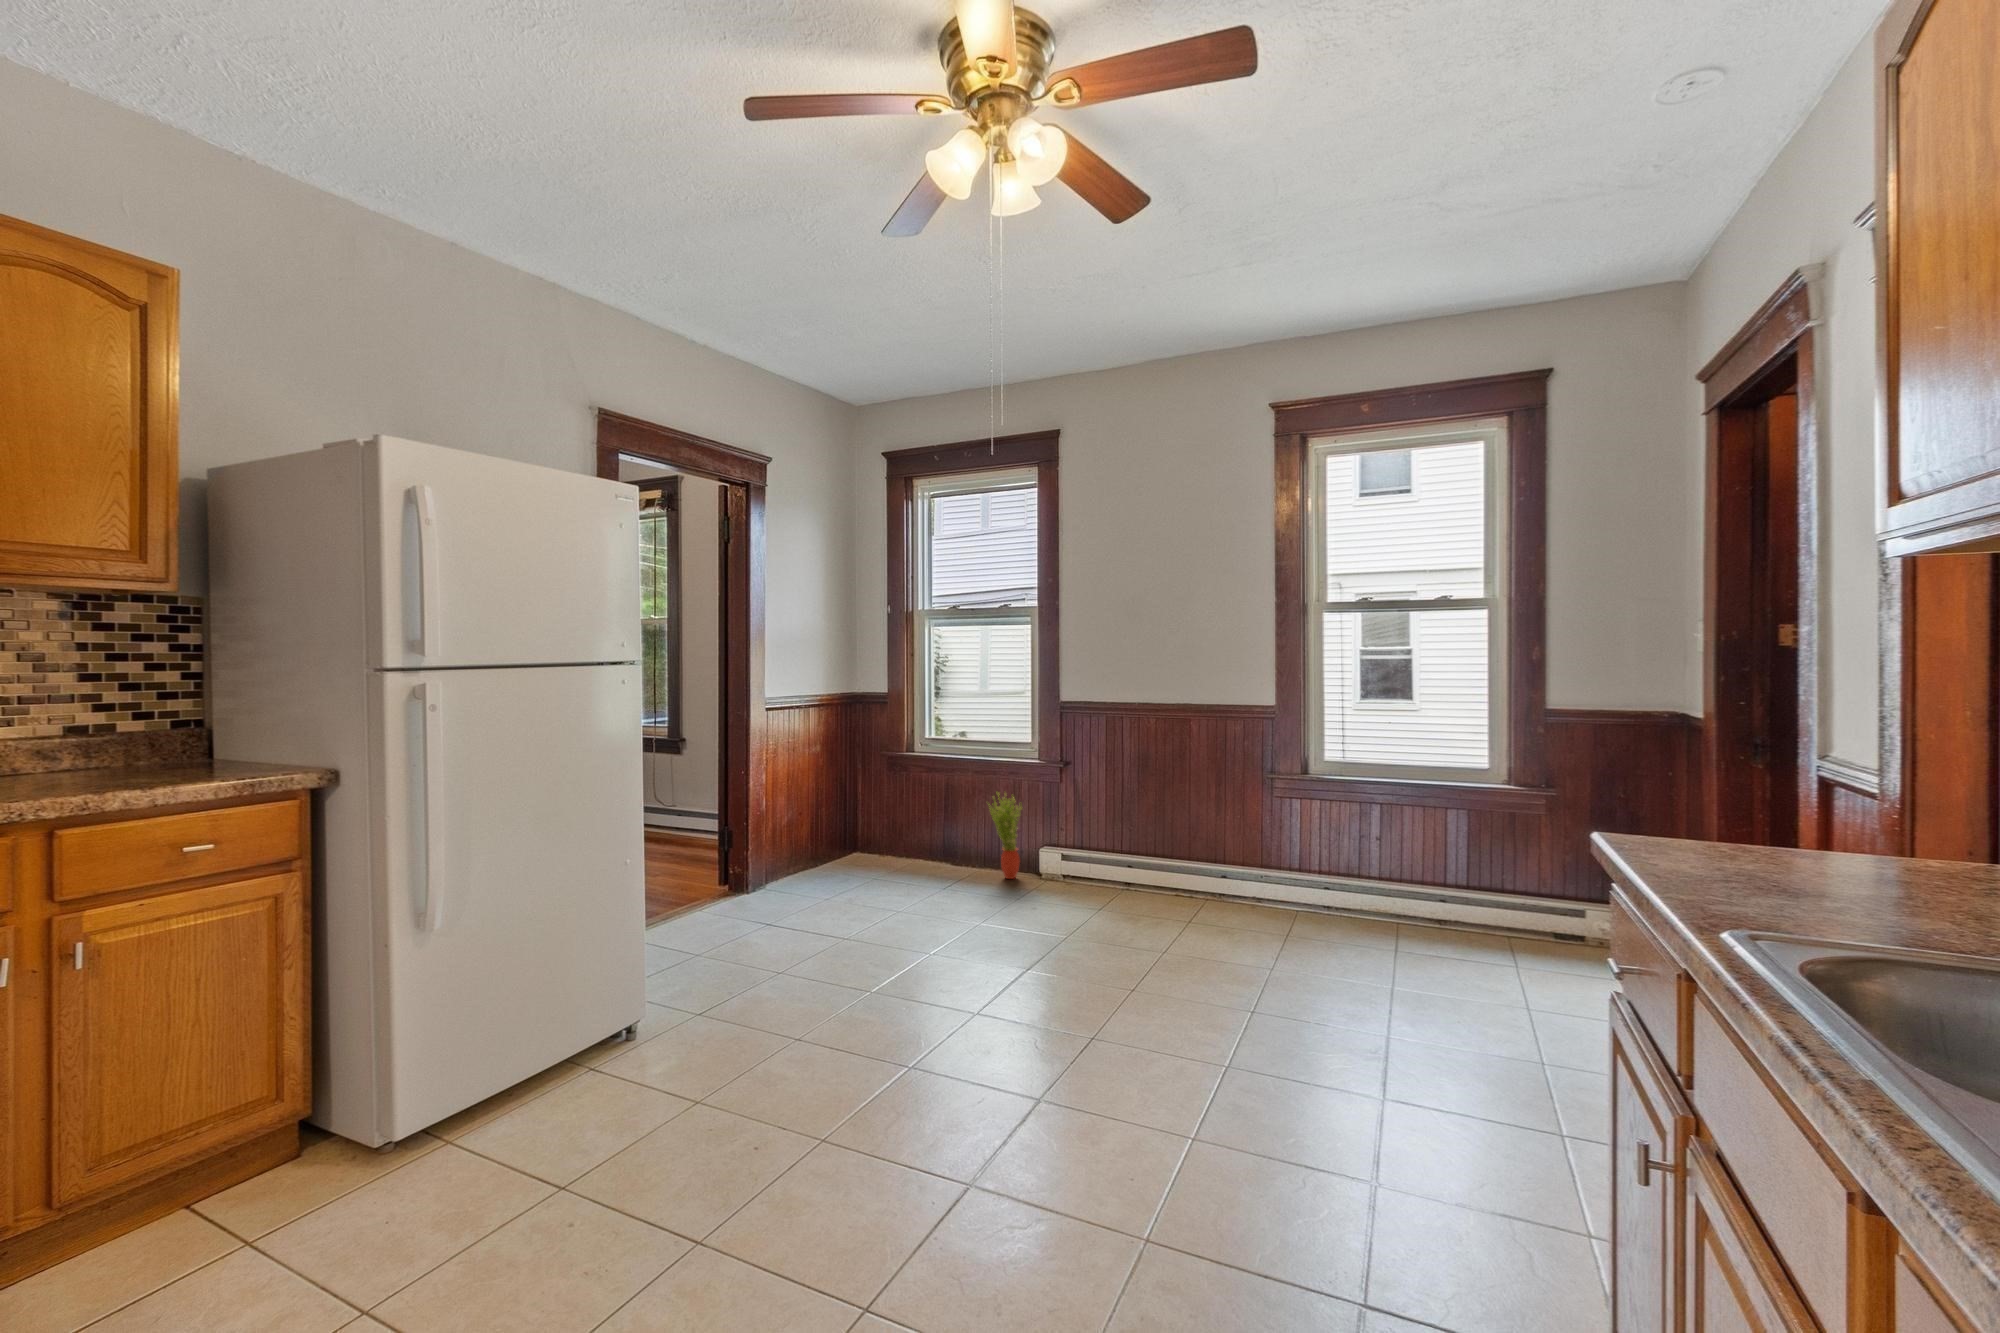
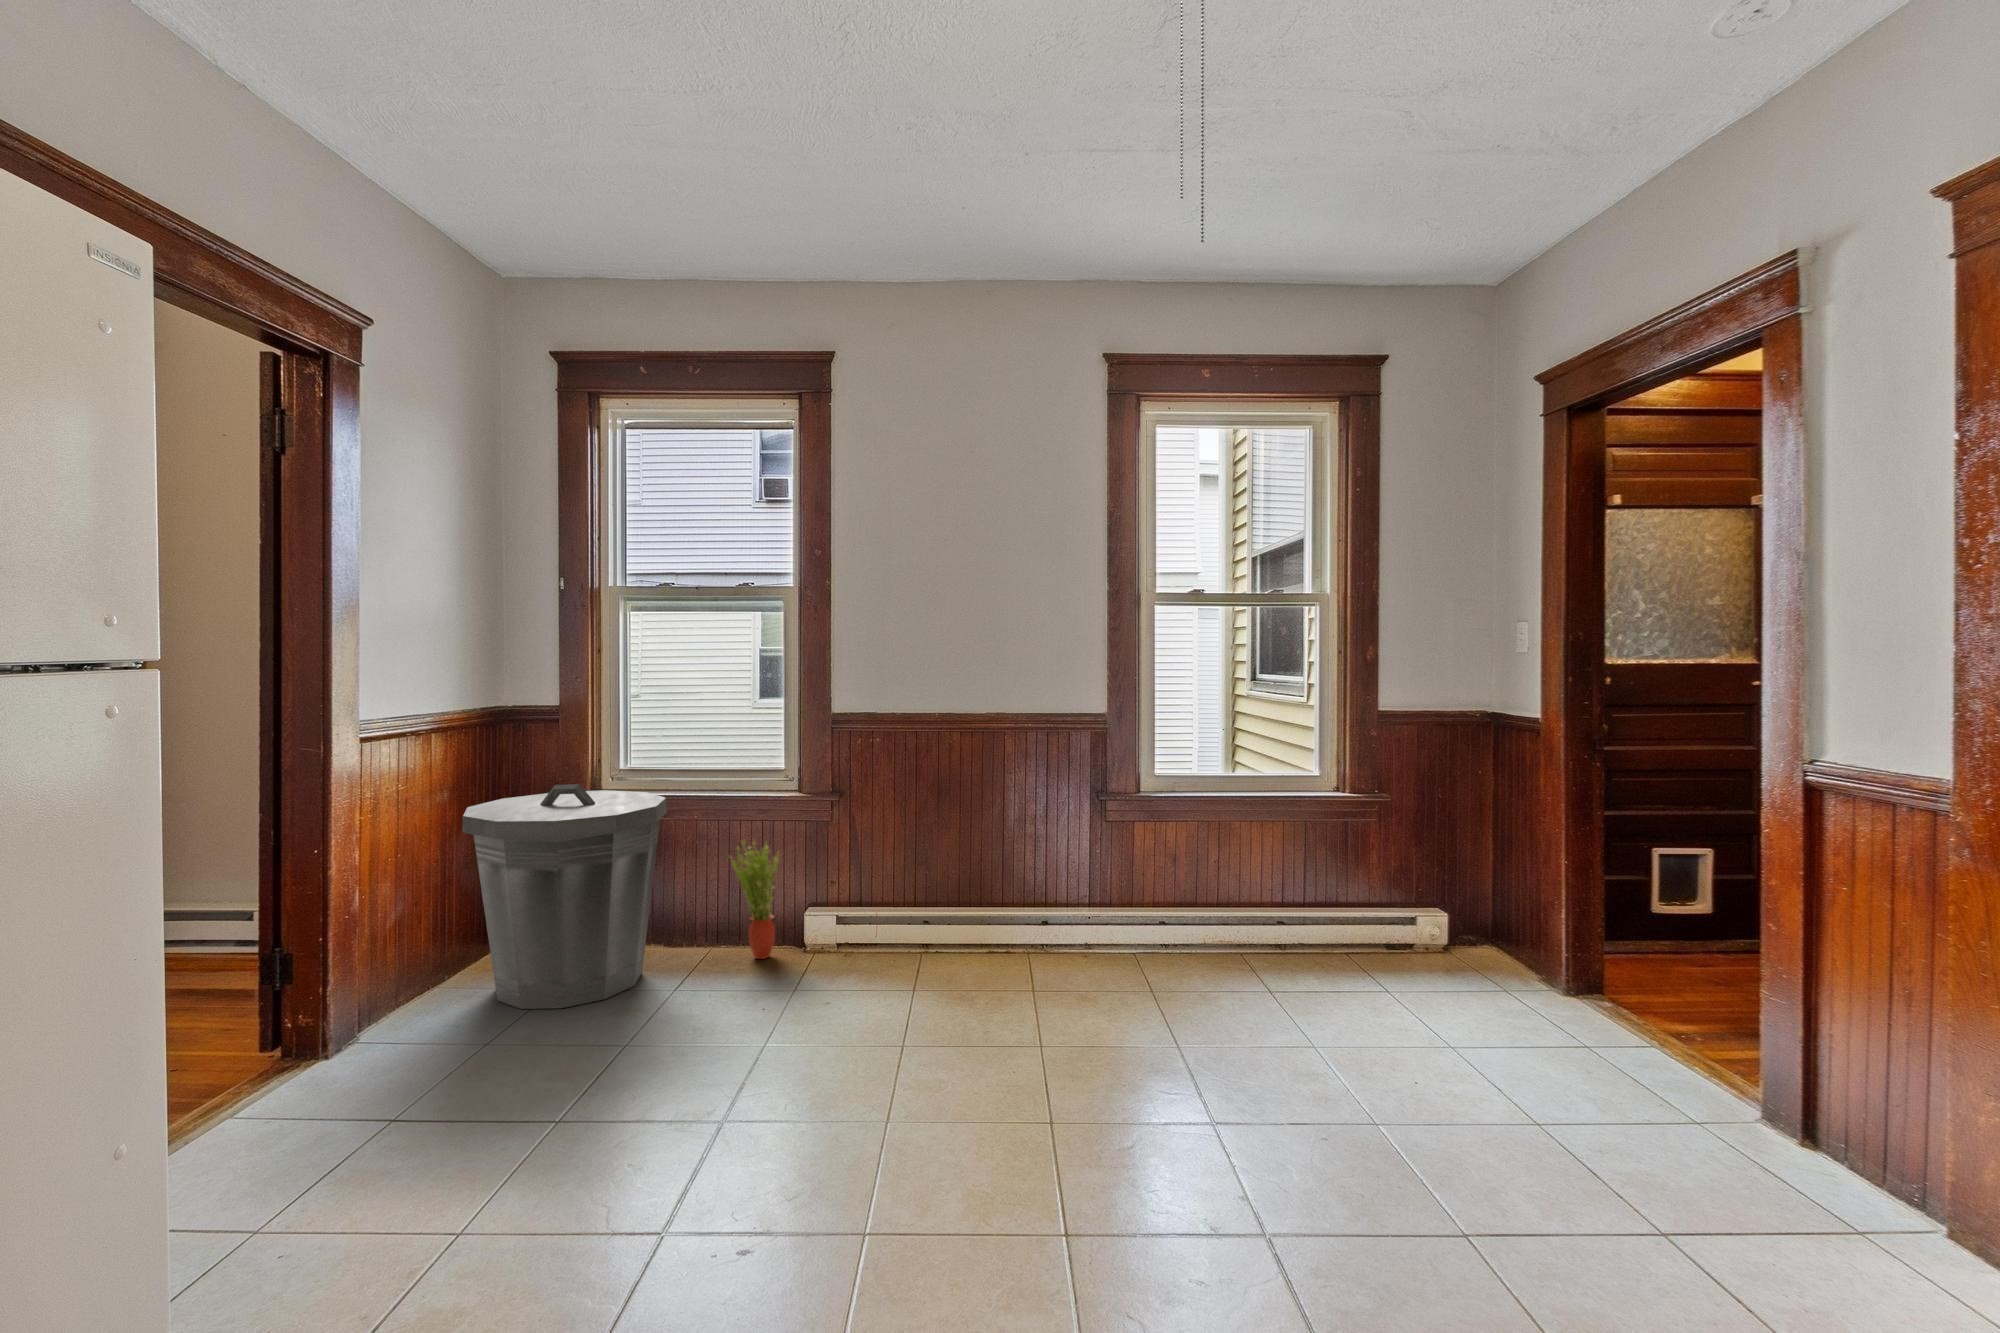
trash can: none [820,745,945,890] -> present [462,784,667,1009]

